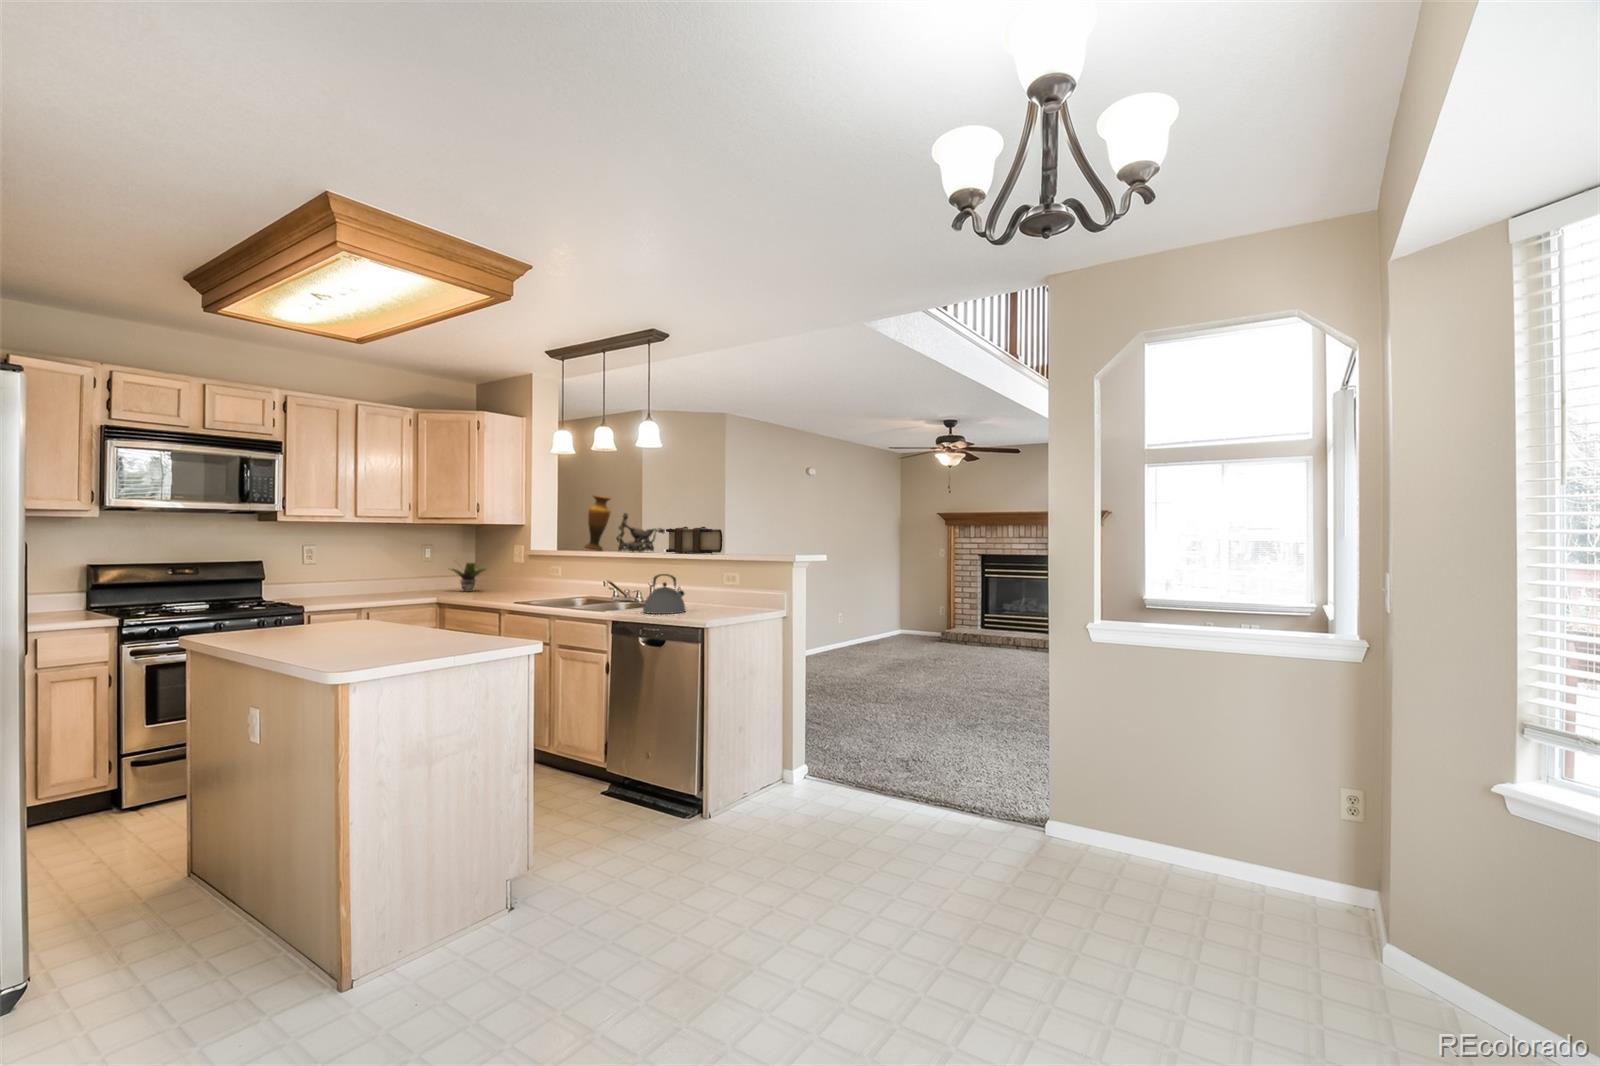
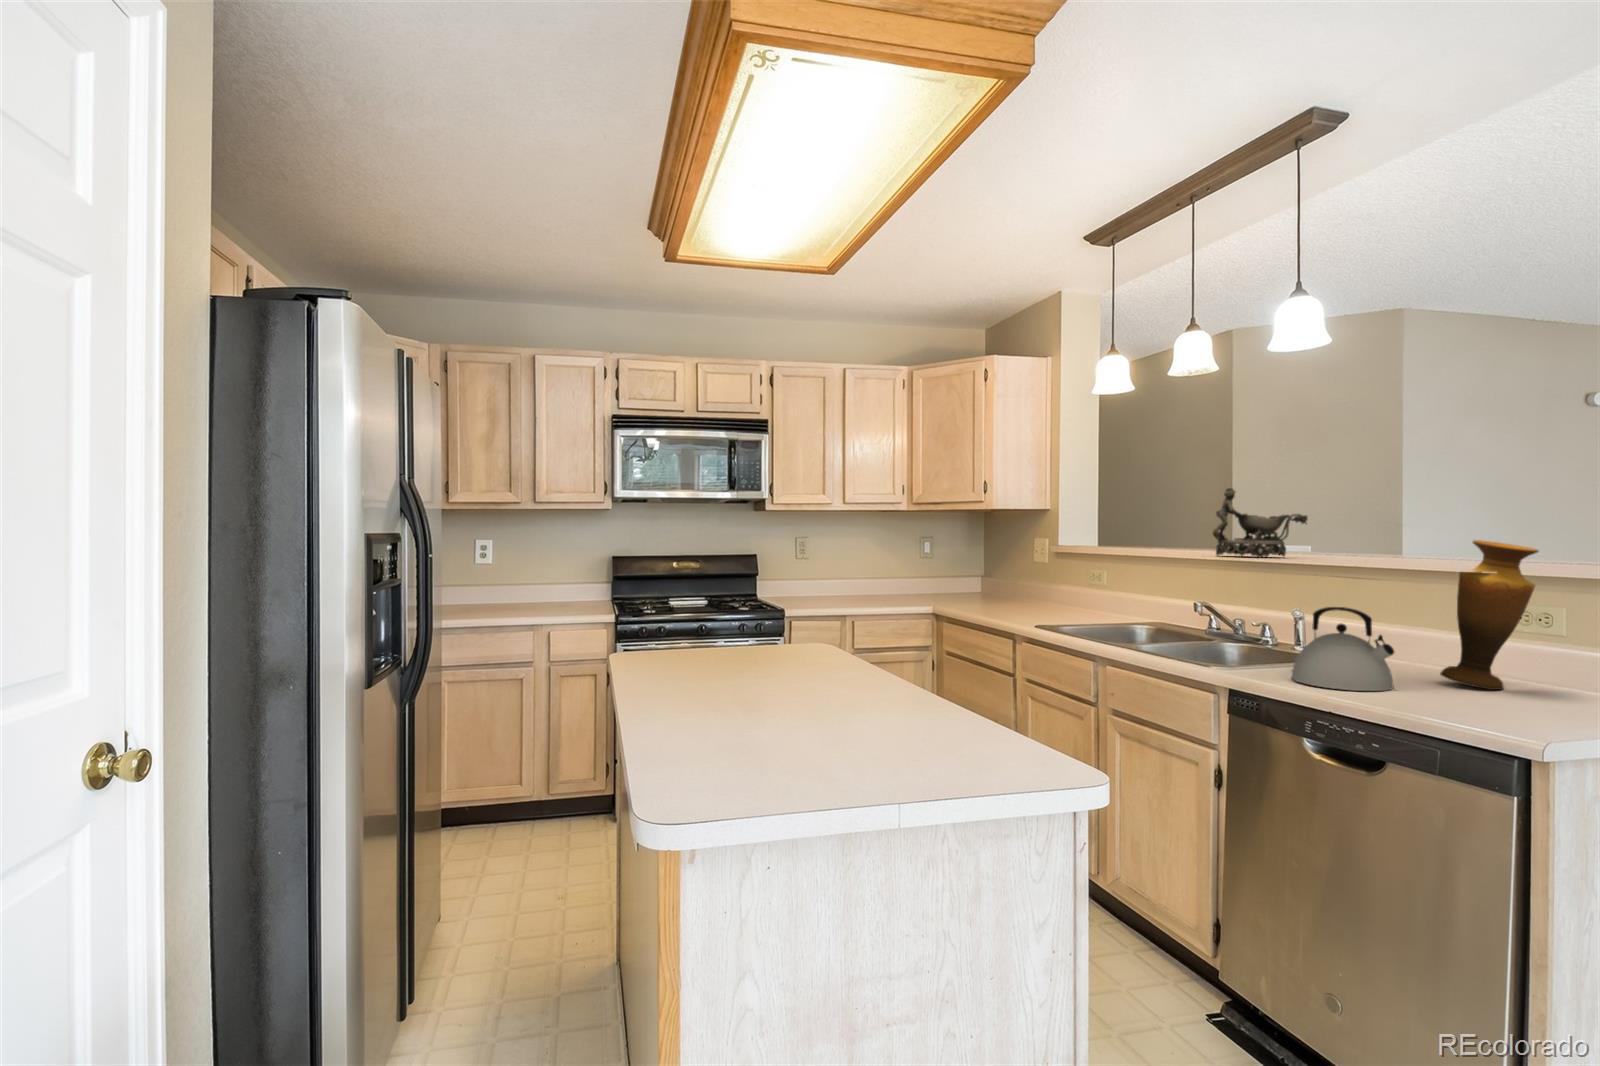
vase: present [584,495,611,551] -> present [1440,540,1538,690]
book: present [666,527,722,553] -> none [1322,510,1453,564]
potted plant: present [451,563,486,592] -> none [948,558,1000,603]

